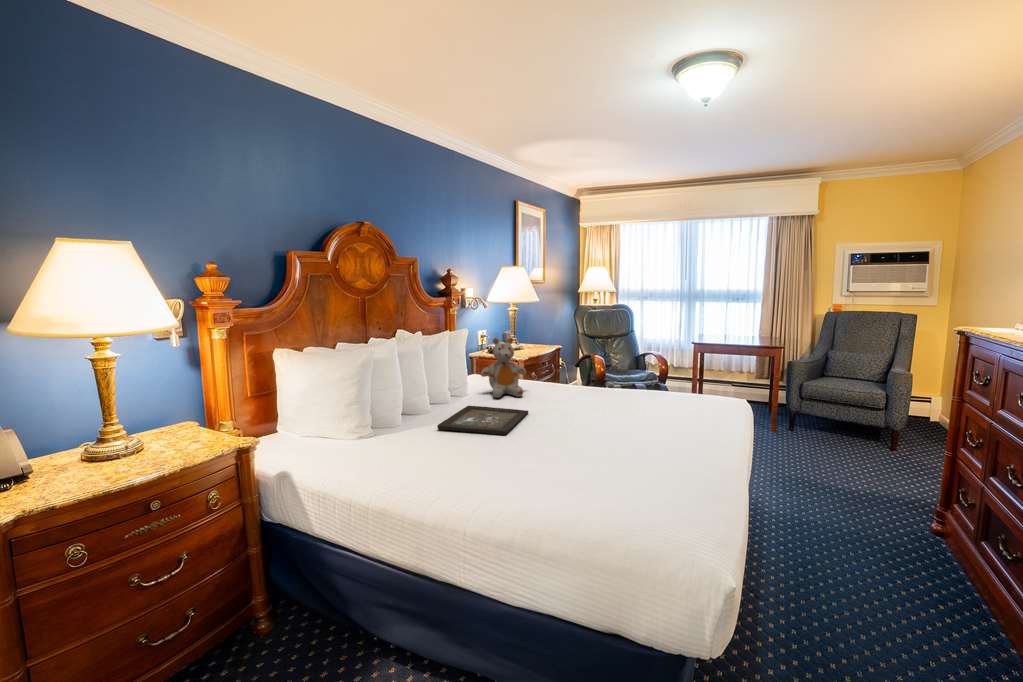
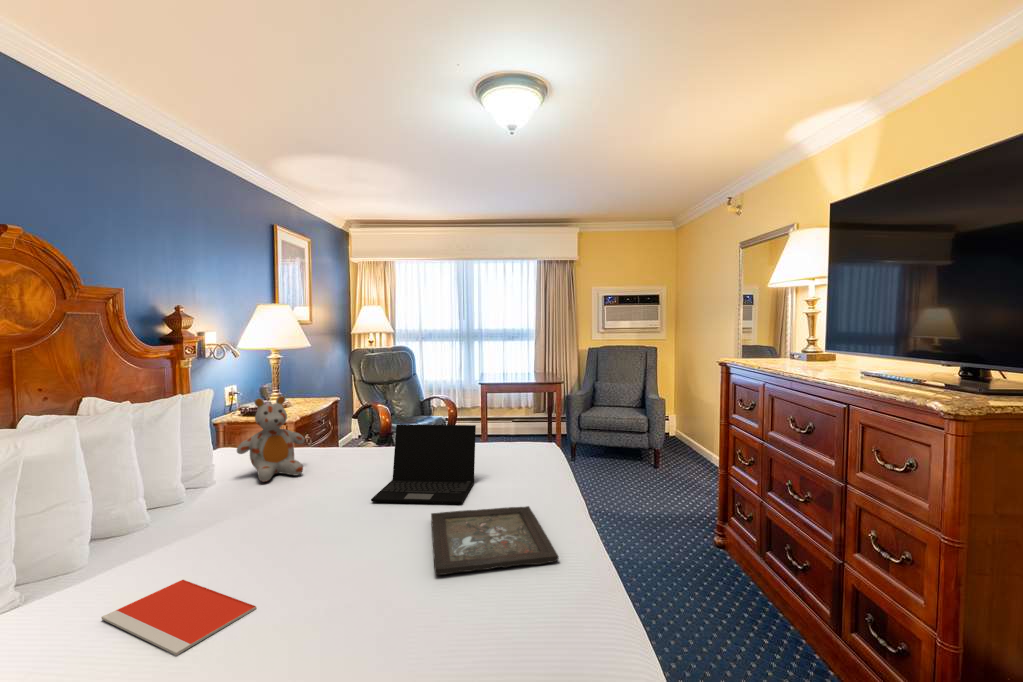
laptop: none [565,365,654,430] -> present [371,425,476,504]
tray: present [437,406,528,435] -> present [431,506,559,575]
notebook: none [403,442,479,474] -> present [102,580,256,655]

